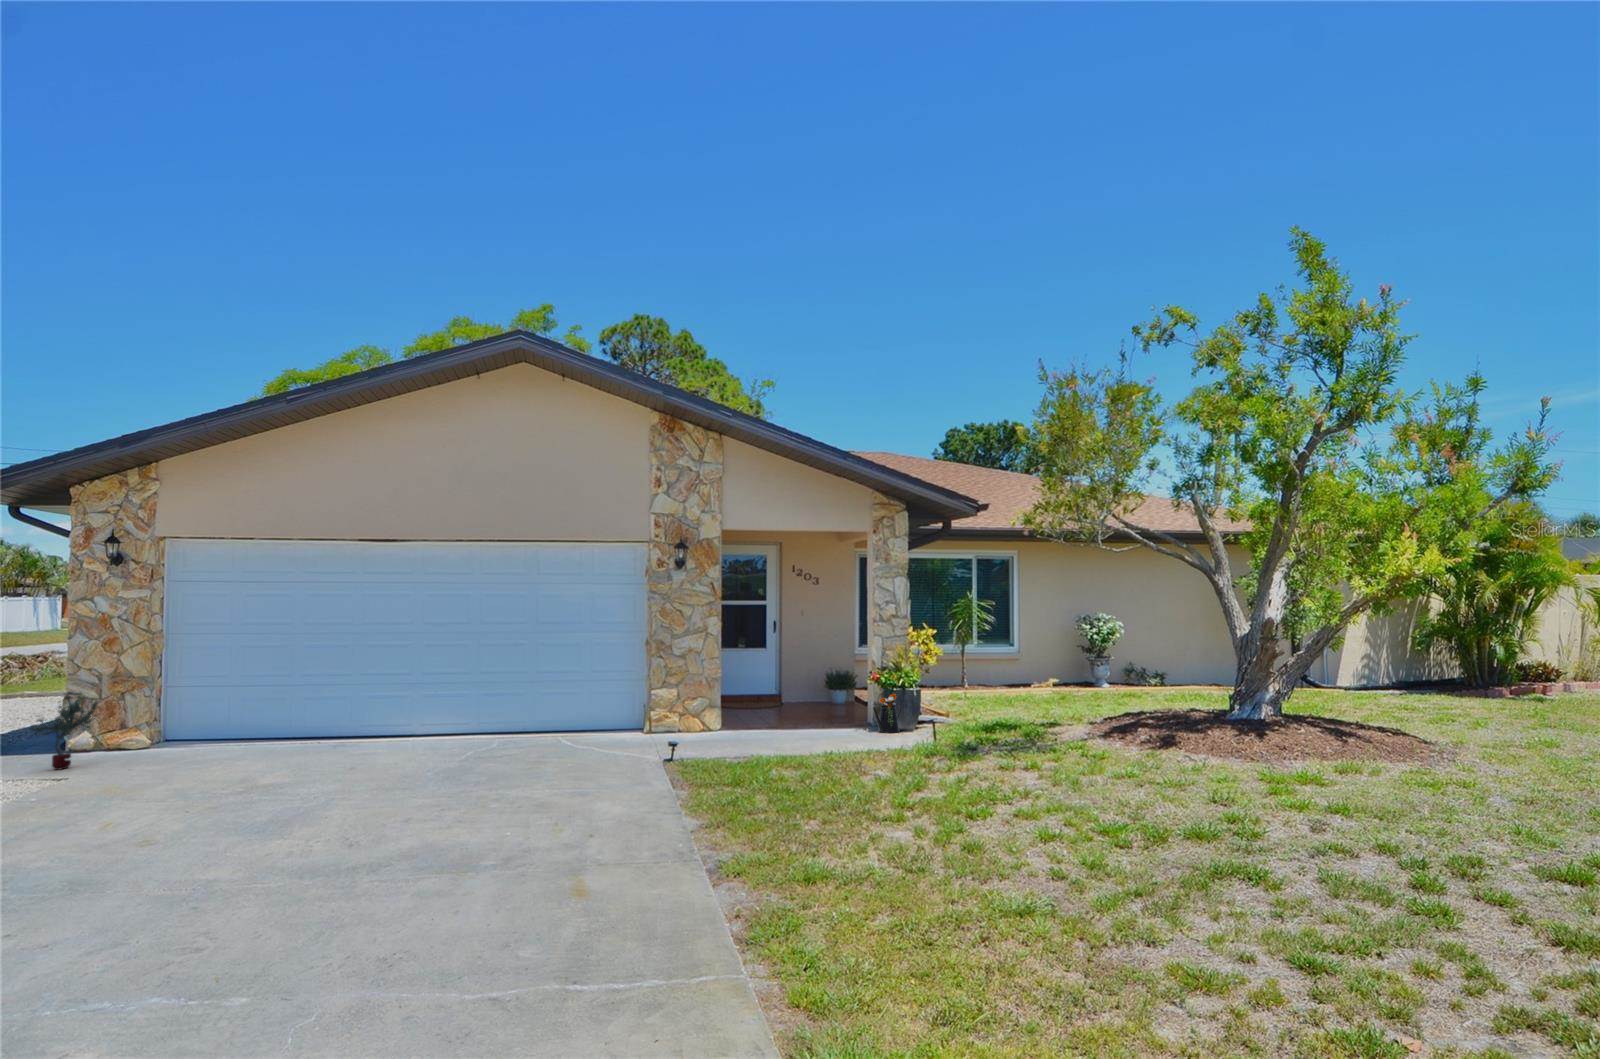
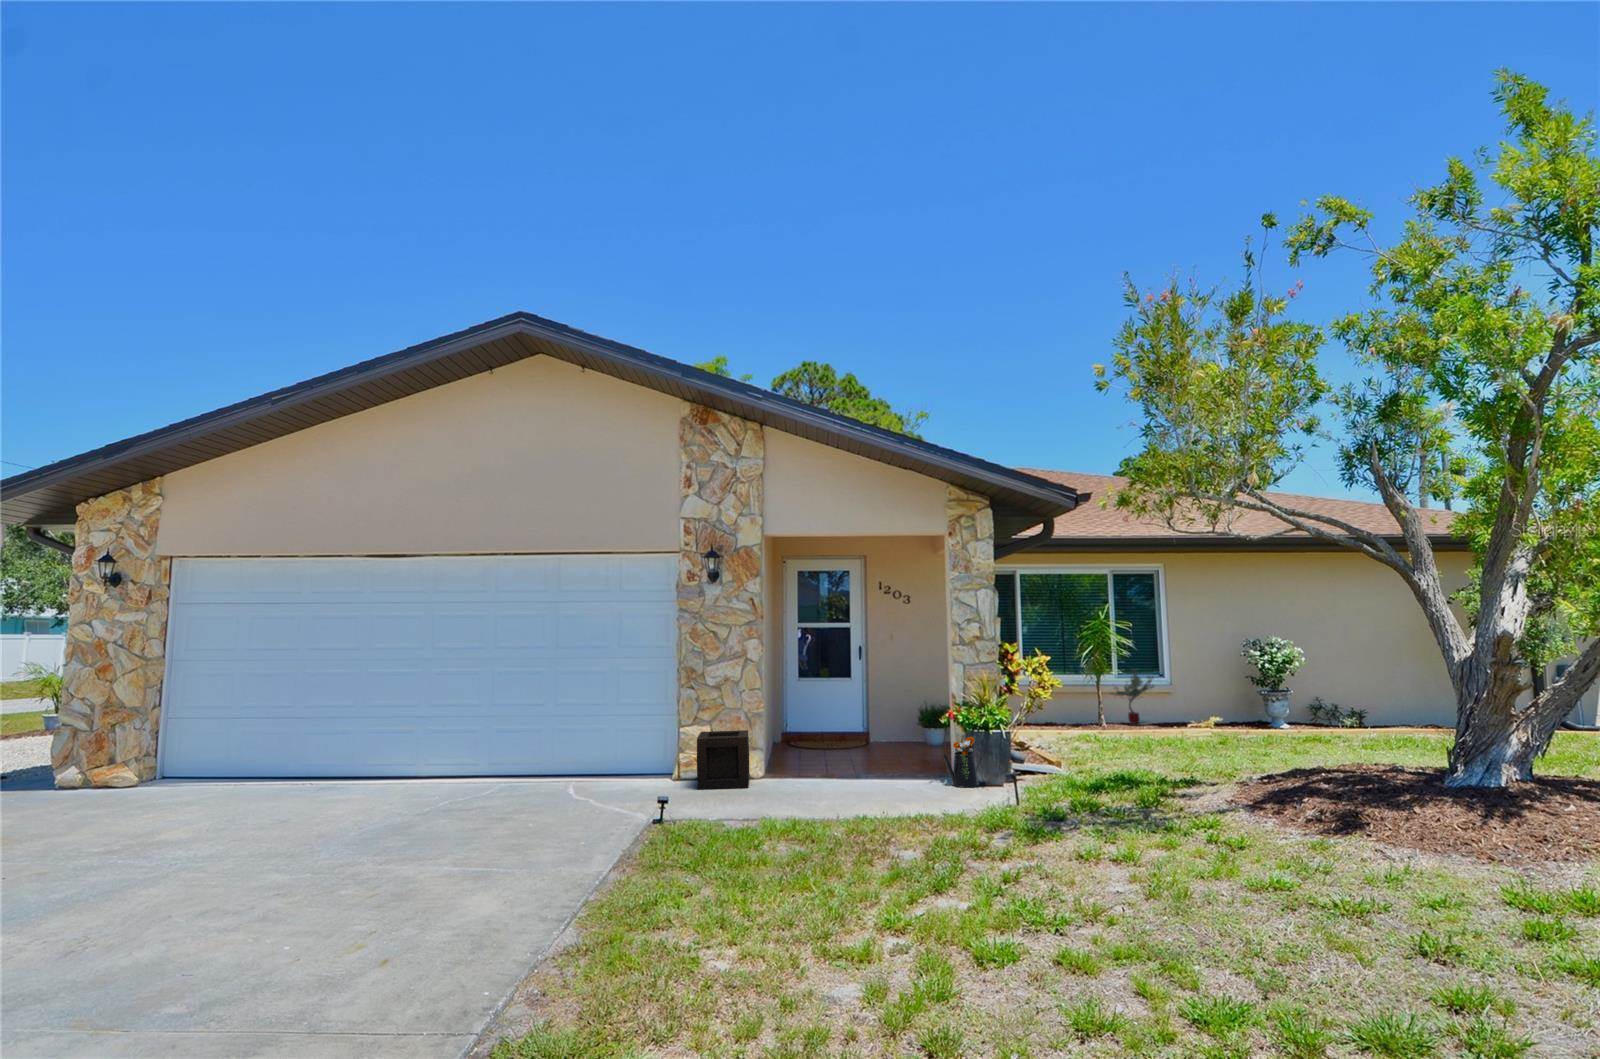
potted tree: present [30,693,98,770] -> present [1110,669,1154,724]
wooden crate: none [669,693,715,742] -> present [697,730,749,790]

